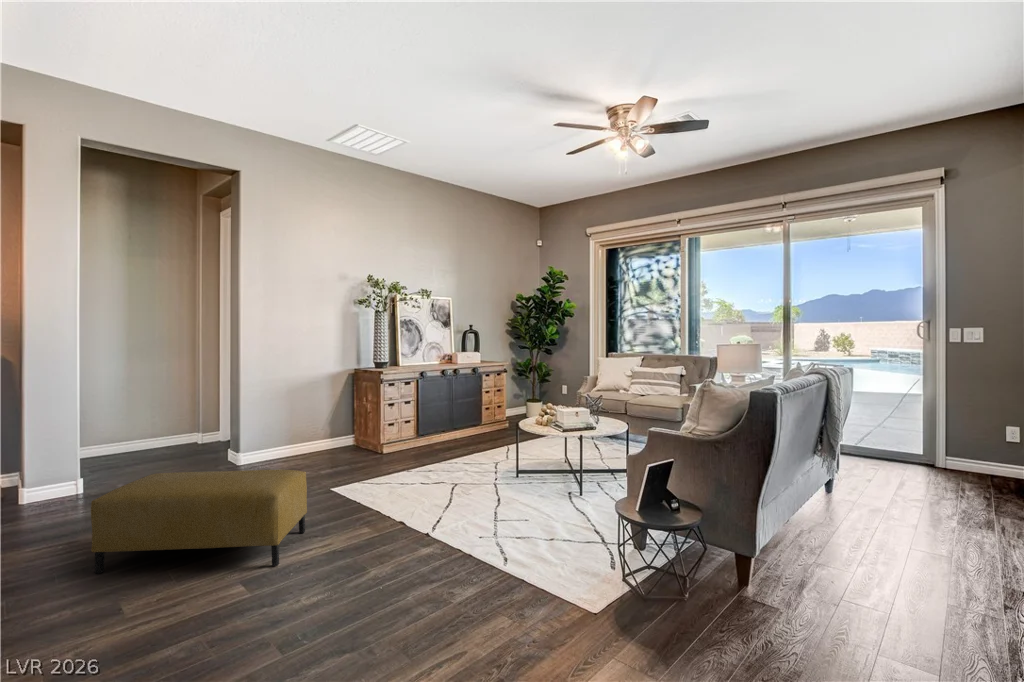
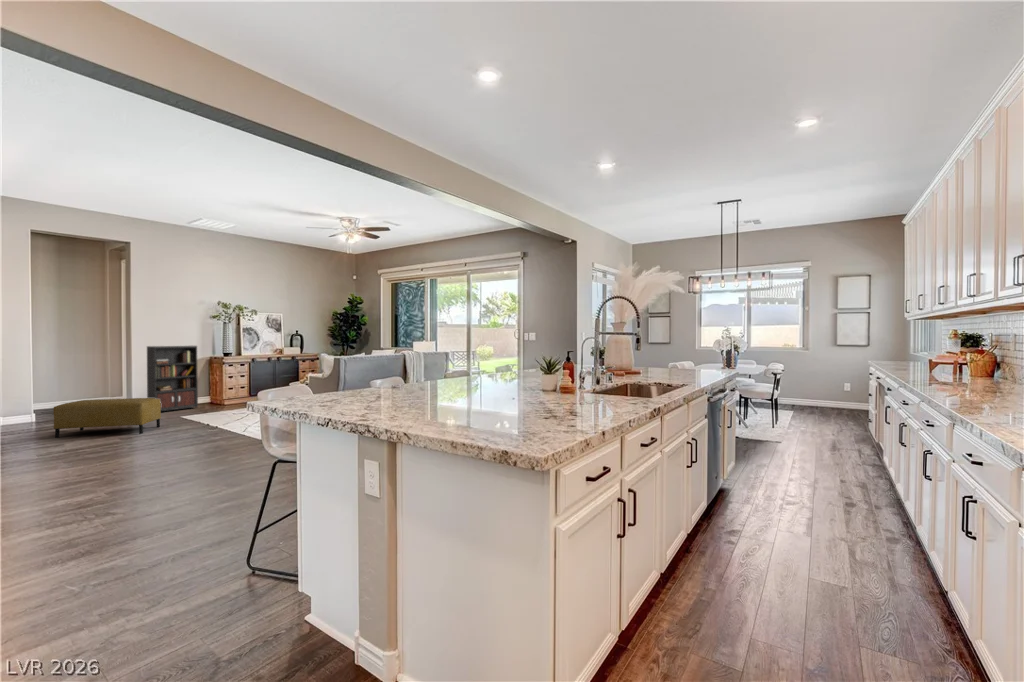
bookcase: none [264,350,344,475] -> present [147,346,198,411]

